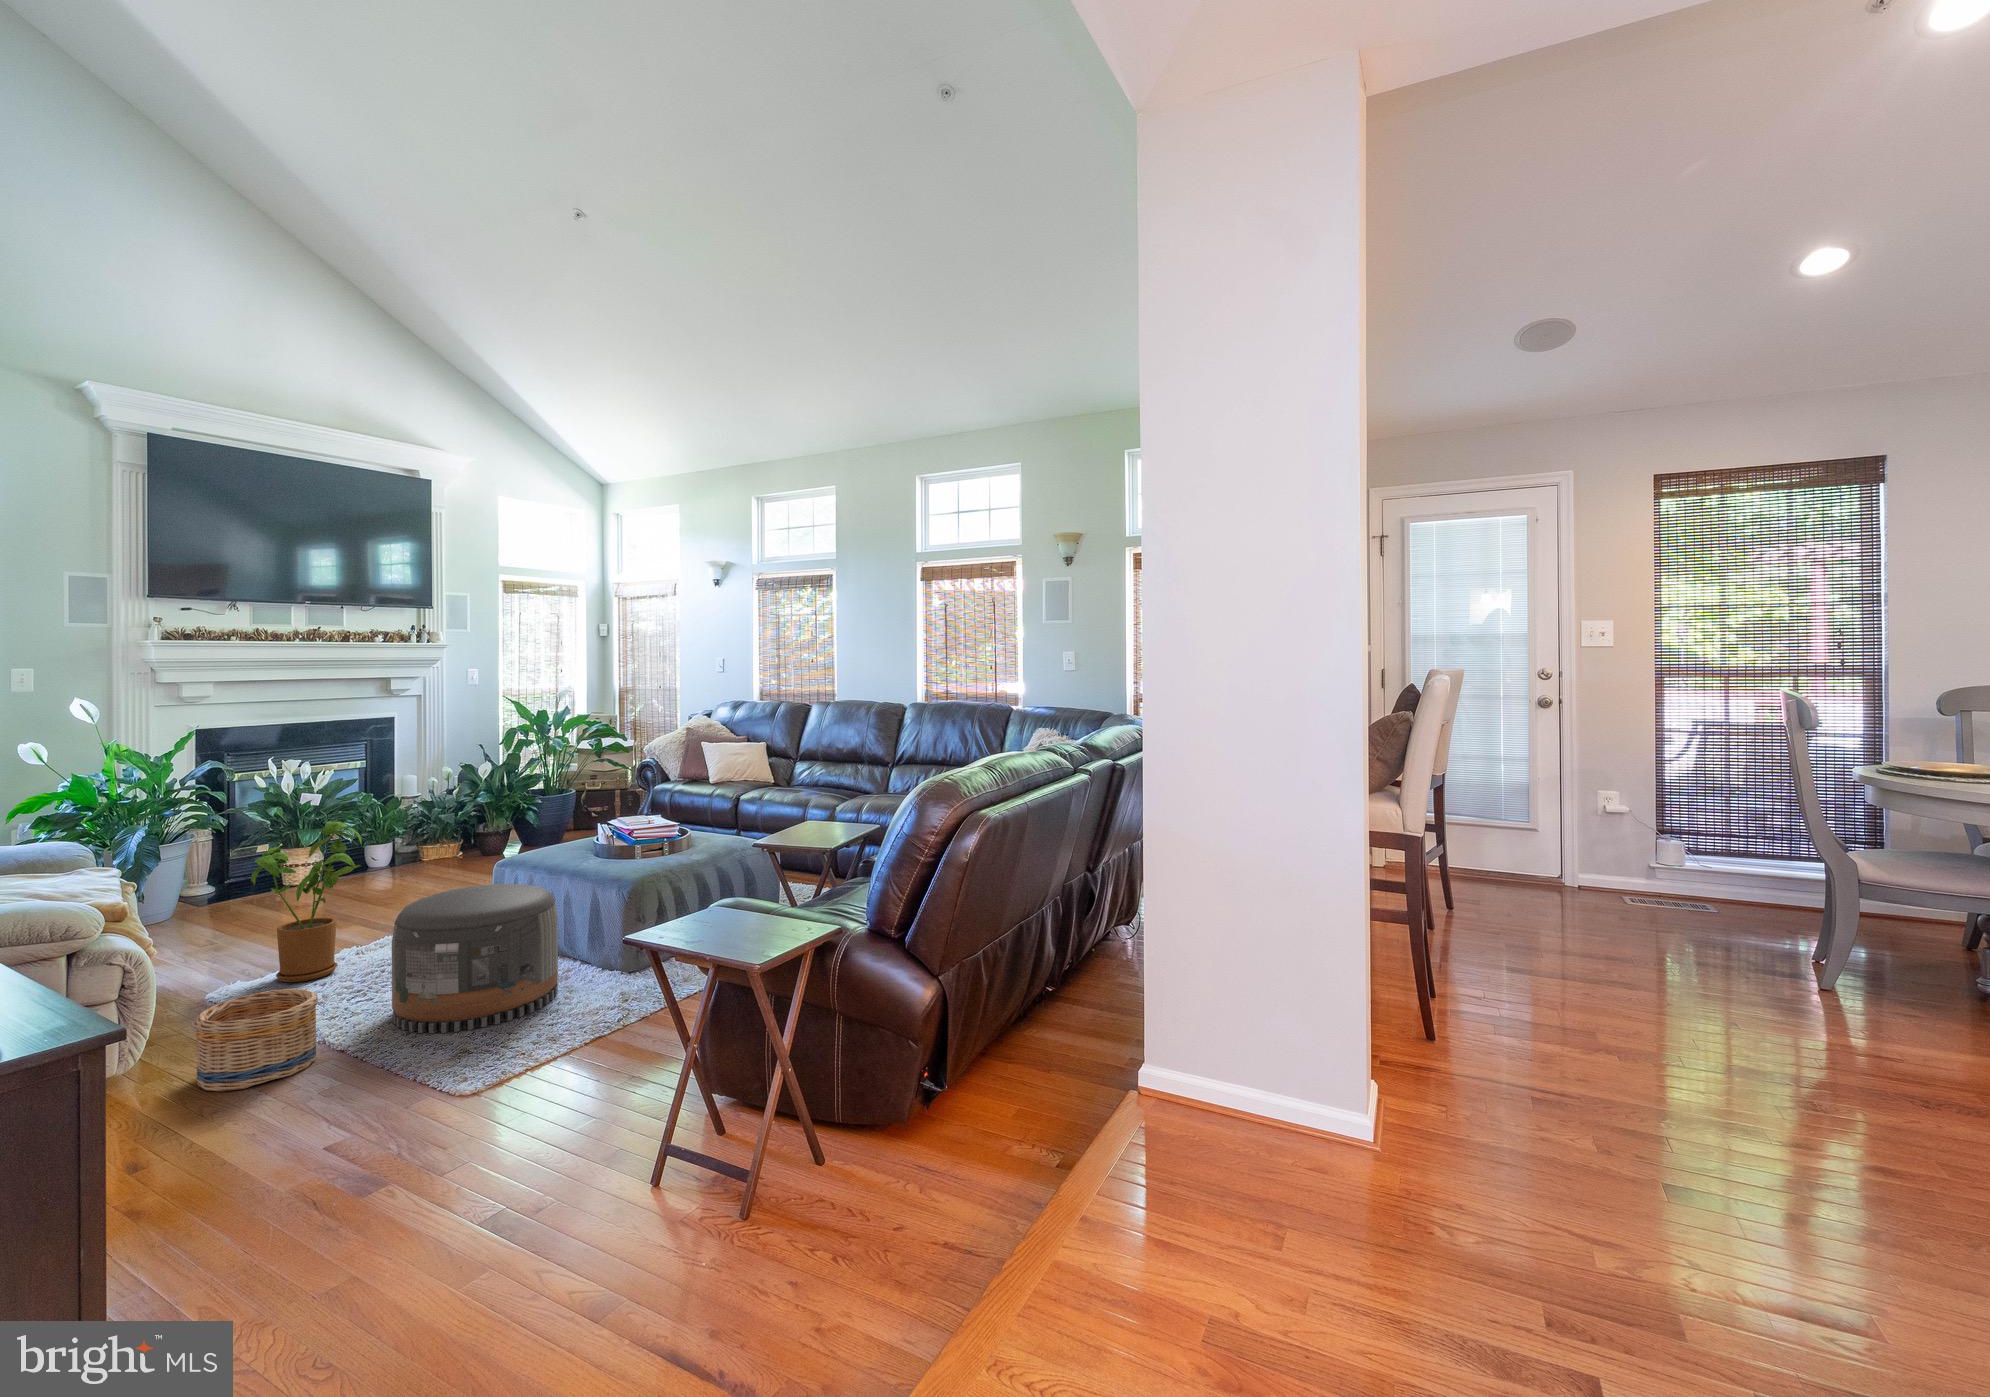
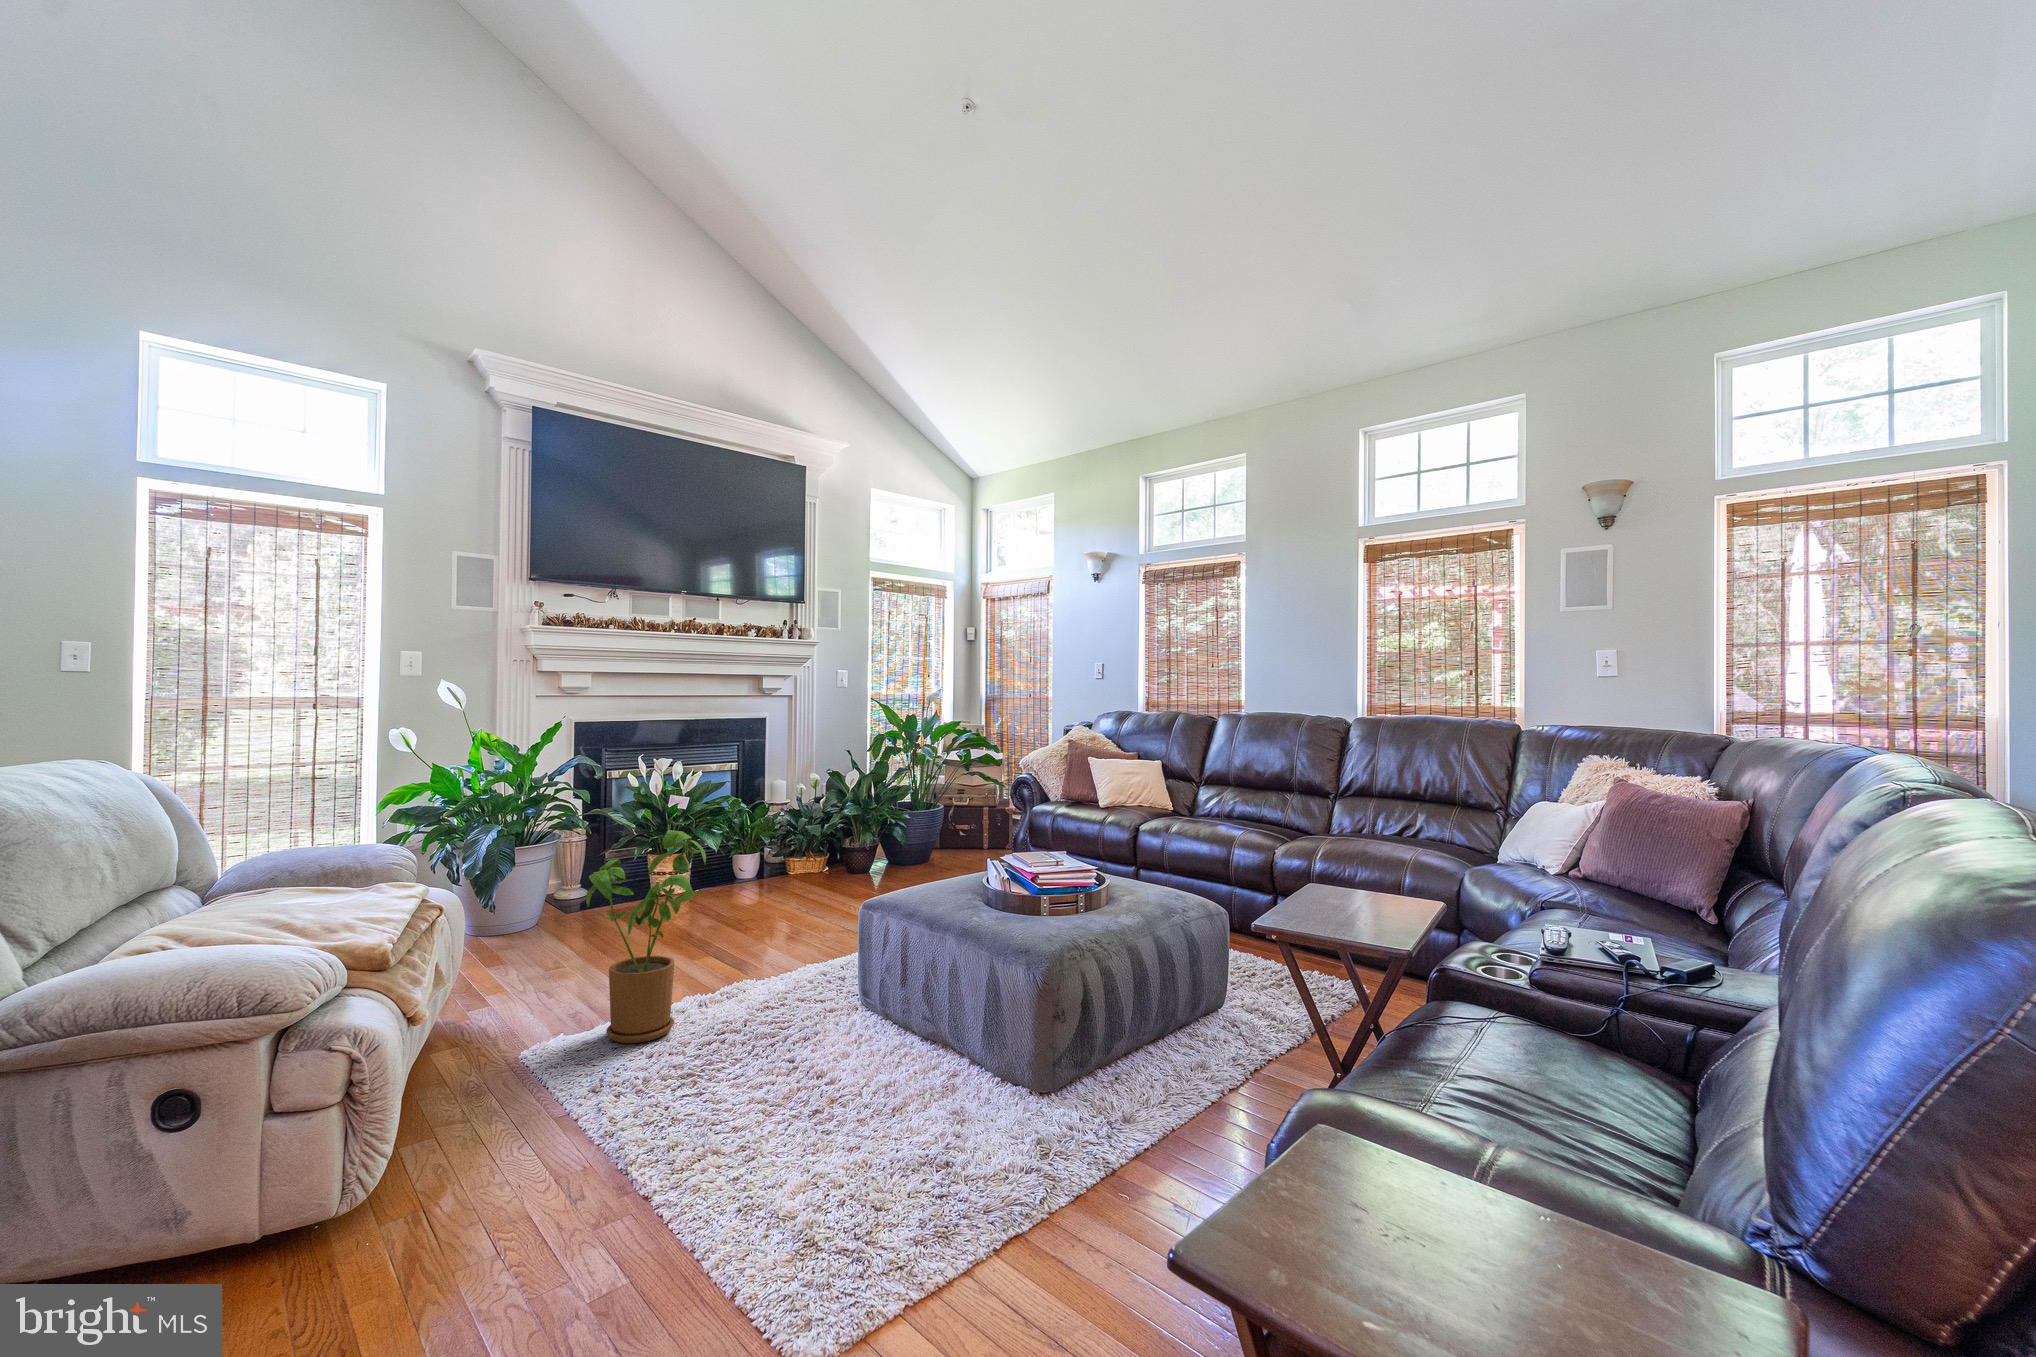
pouf: present [392,884,558,1033] -> none [717,942,940,1195]
basket: present [194,989,318,1091] -> none [443,1088,612,1269]

